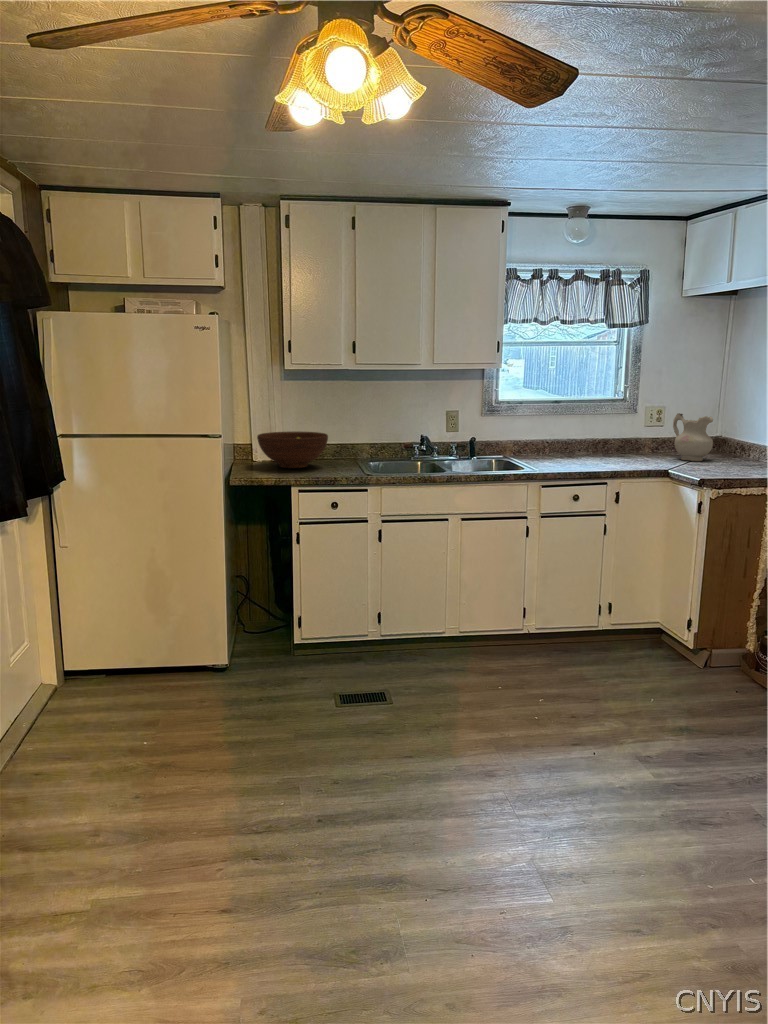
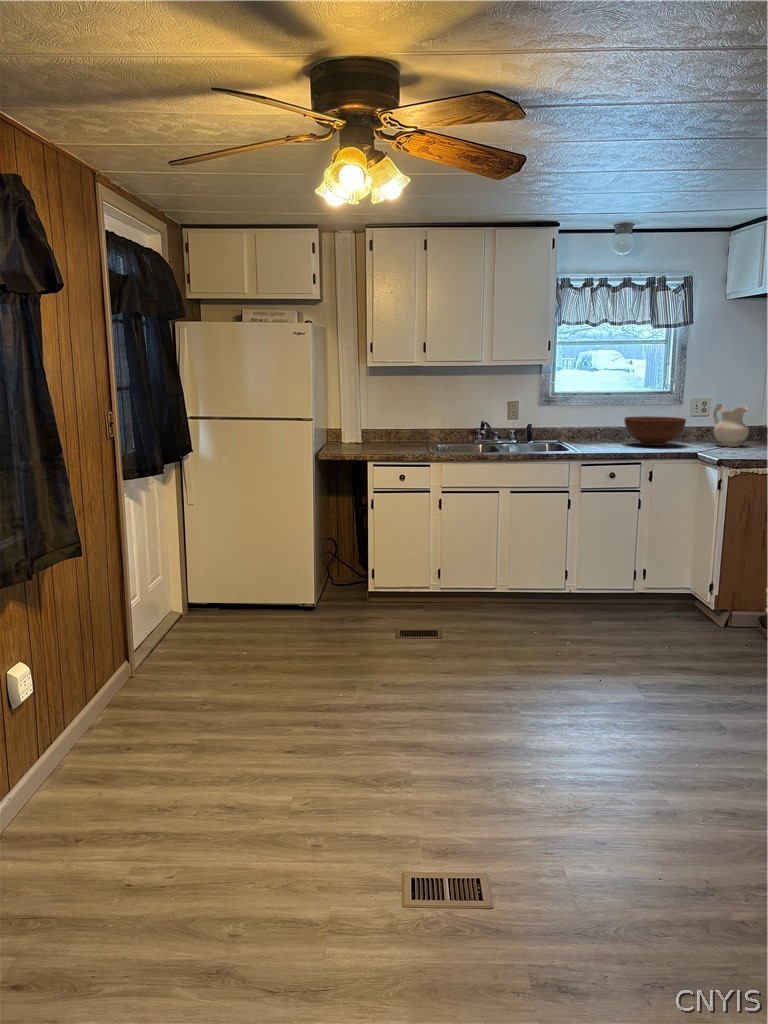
fruit bowl: present [257,432,328,469] -> present [624,416,686,446]

